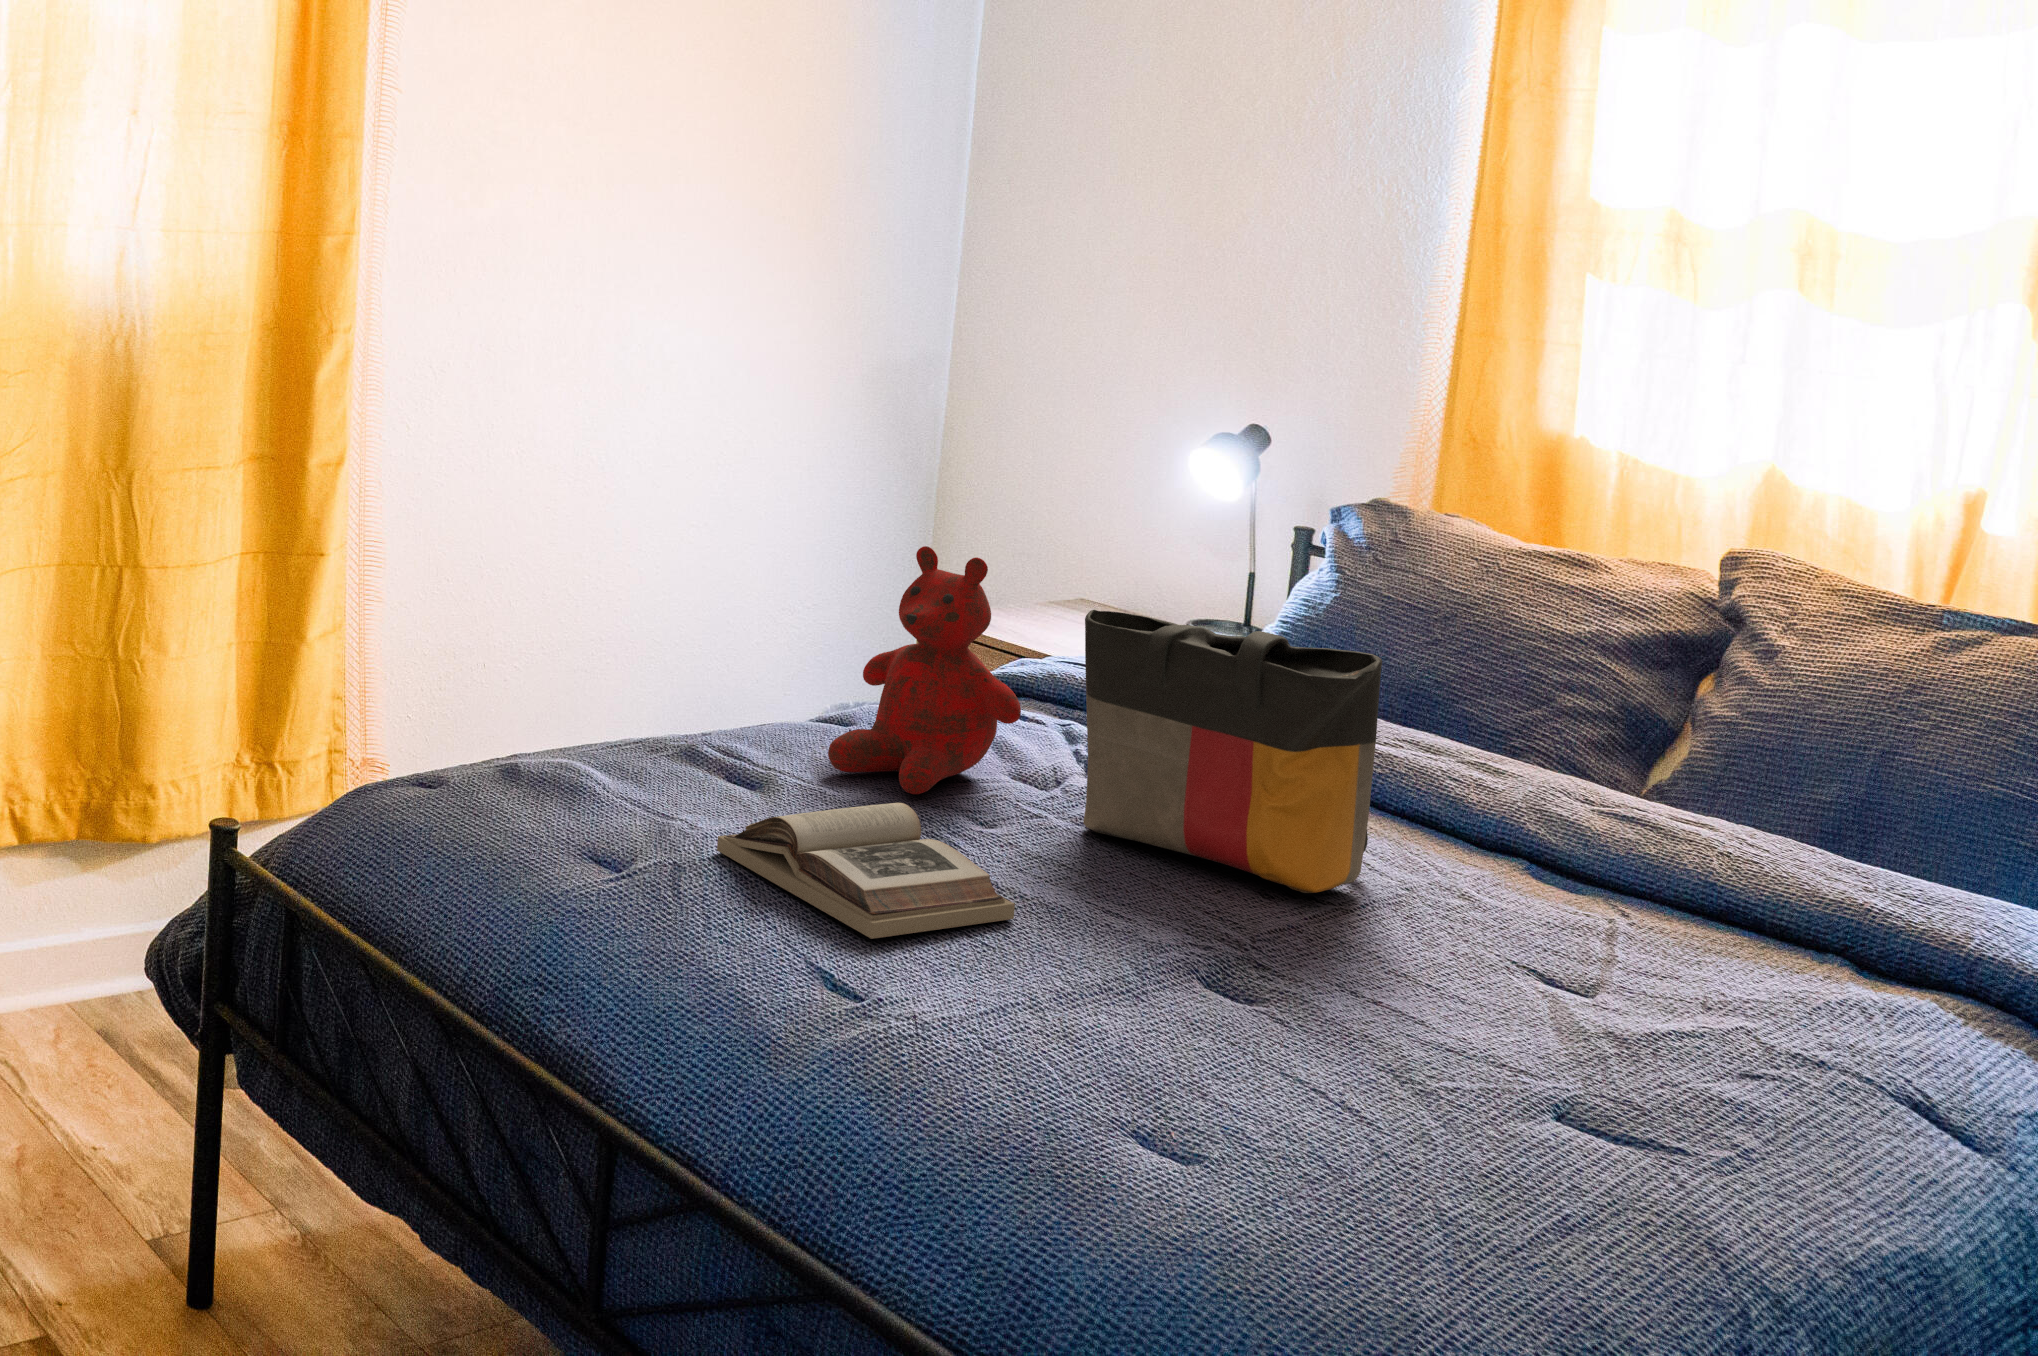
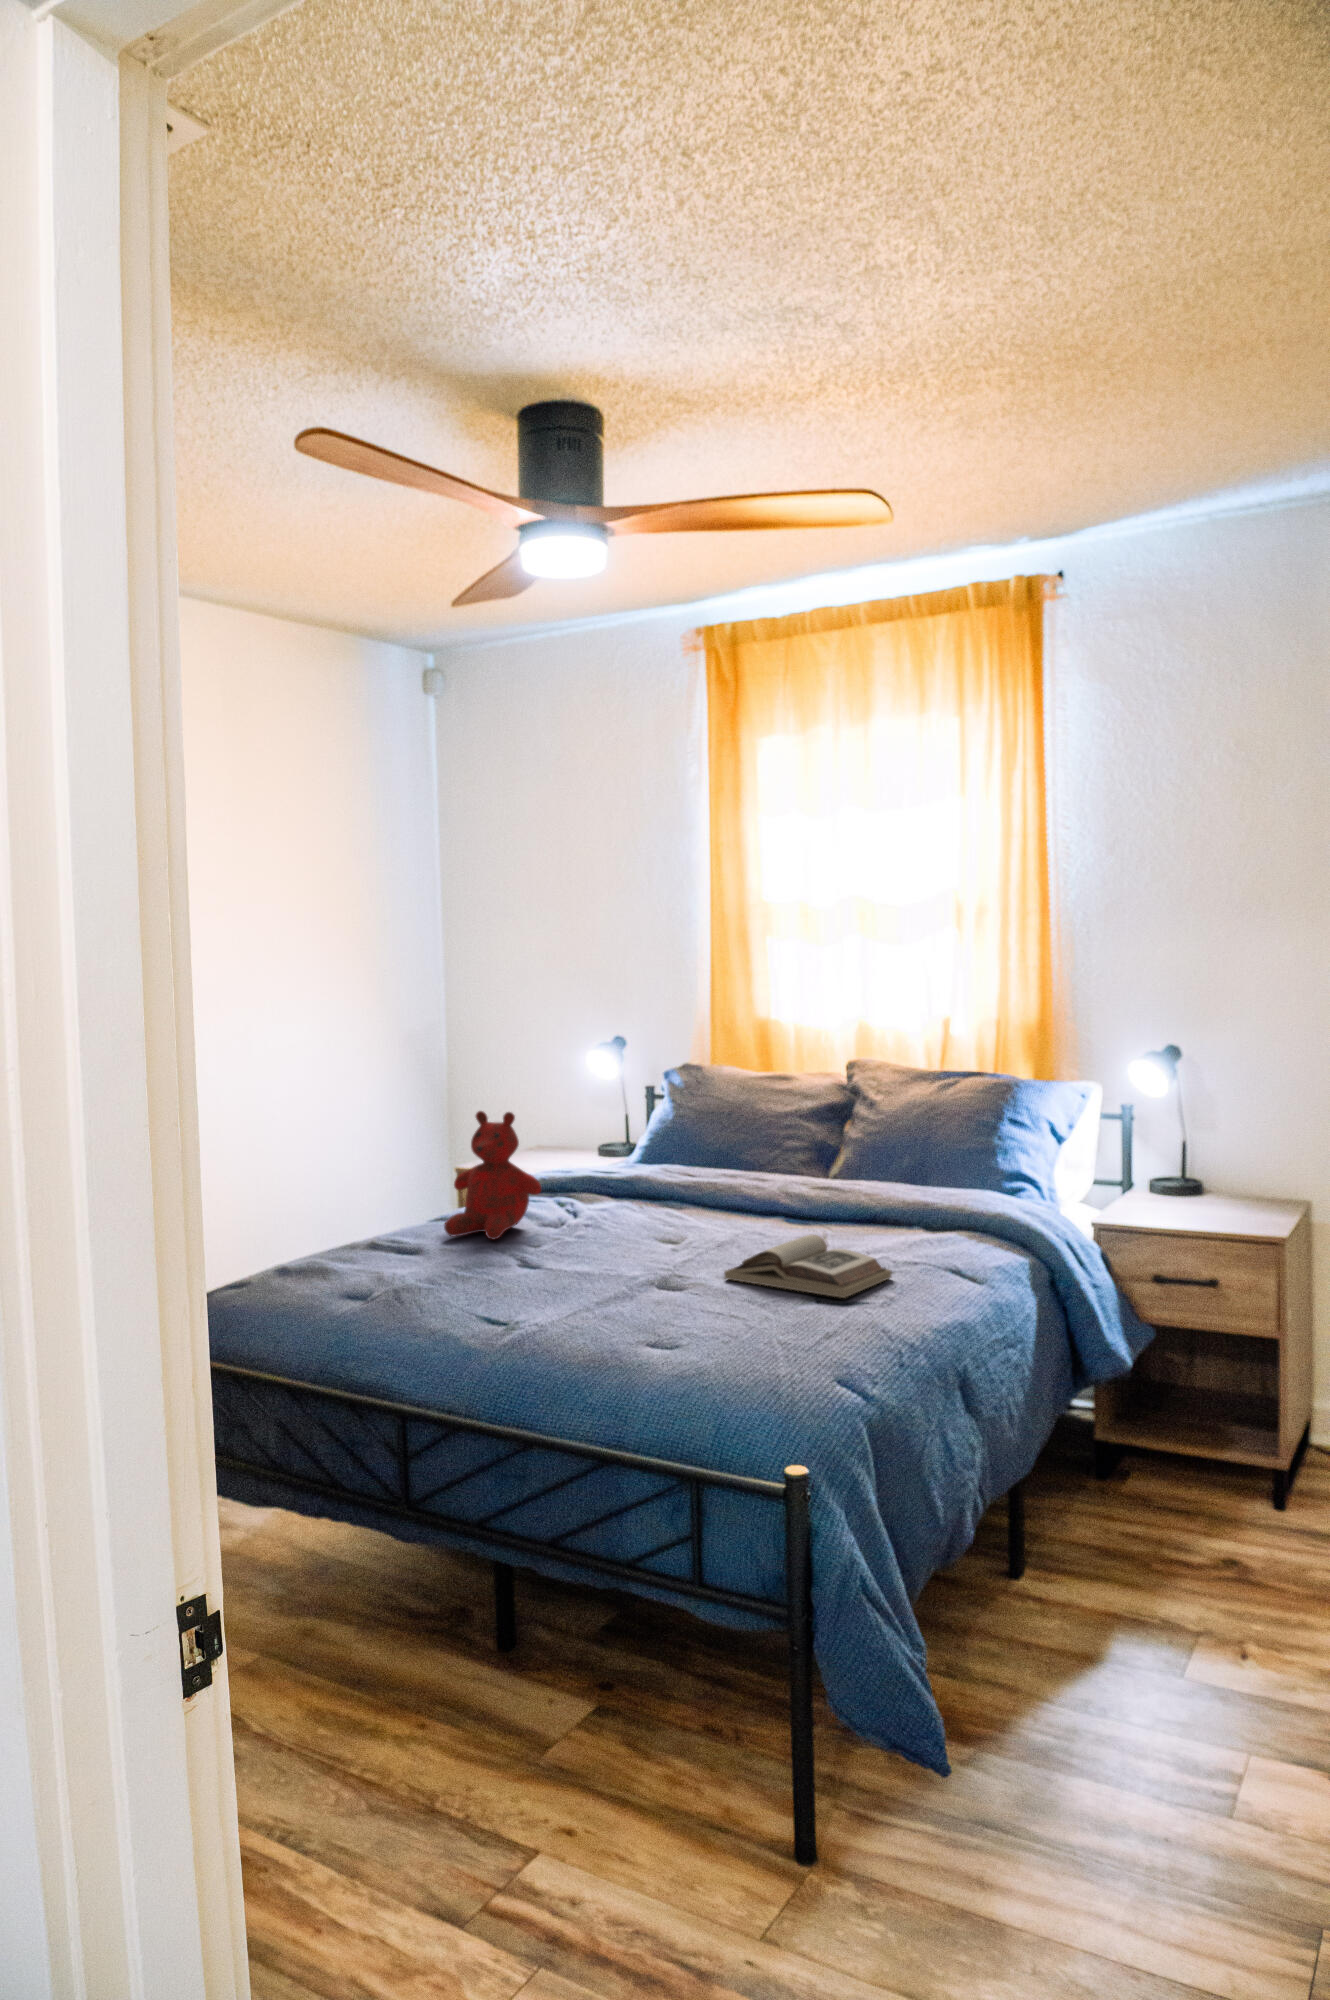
tote bag: present [1083,610,1382,893] -> none [570,1123,716,1244]
book: present [717,803,1015,939] -> present [724,1235,892,1298]

